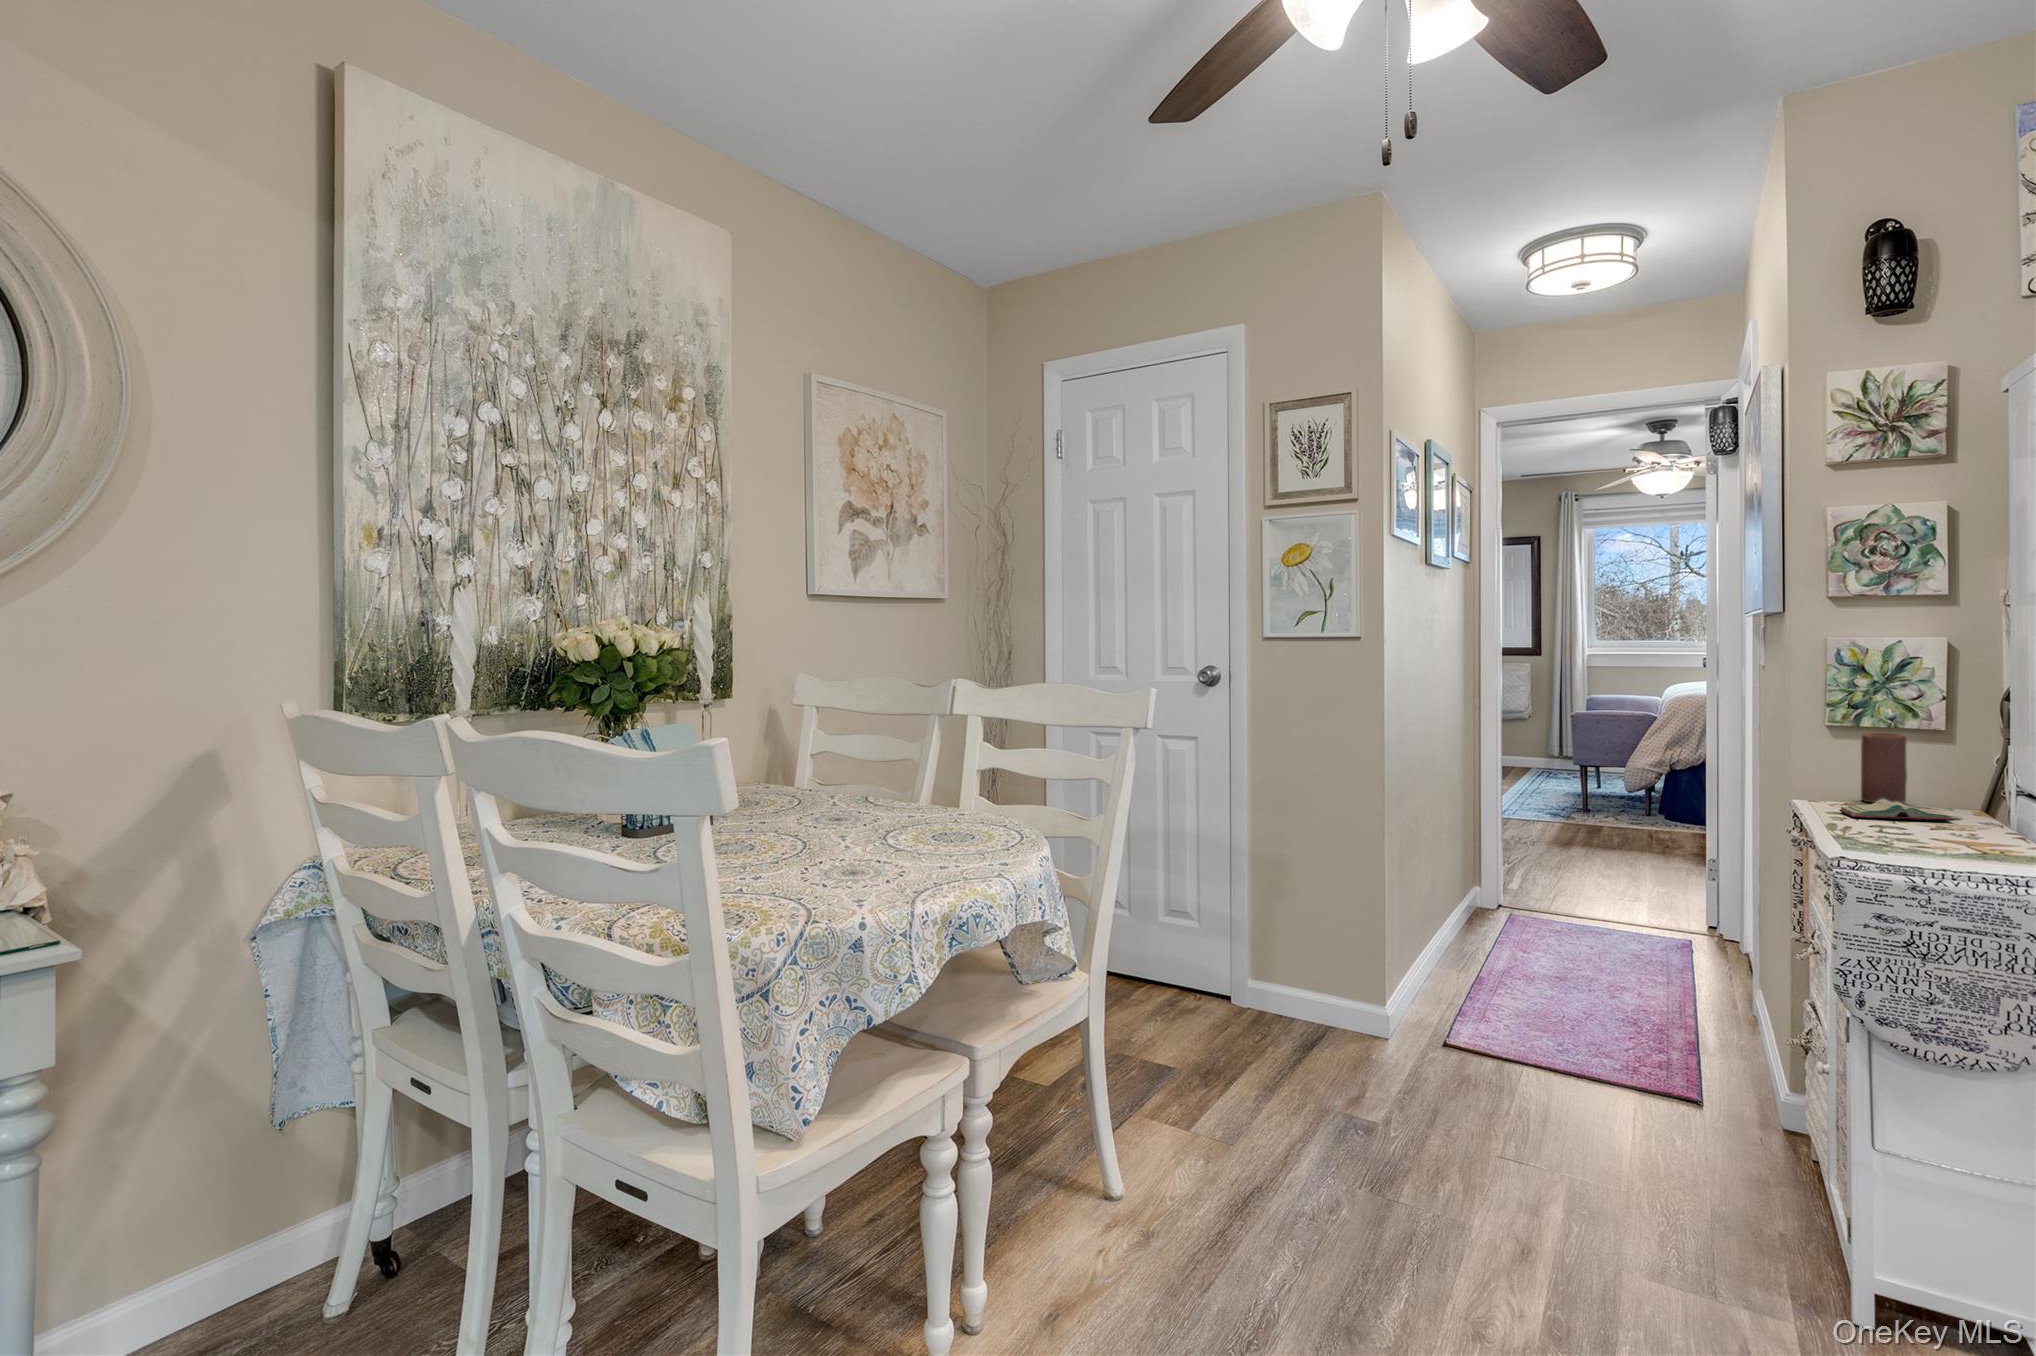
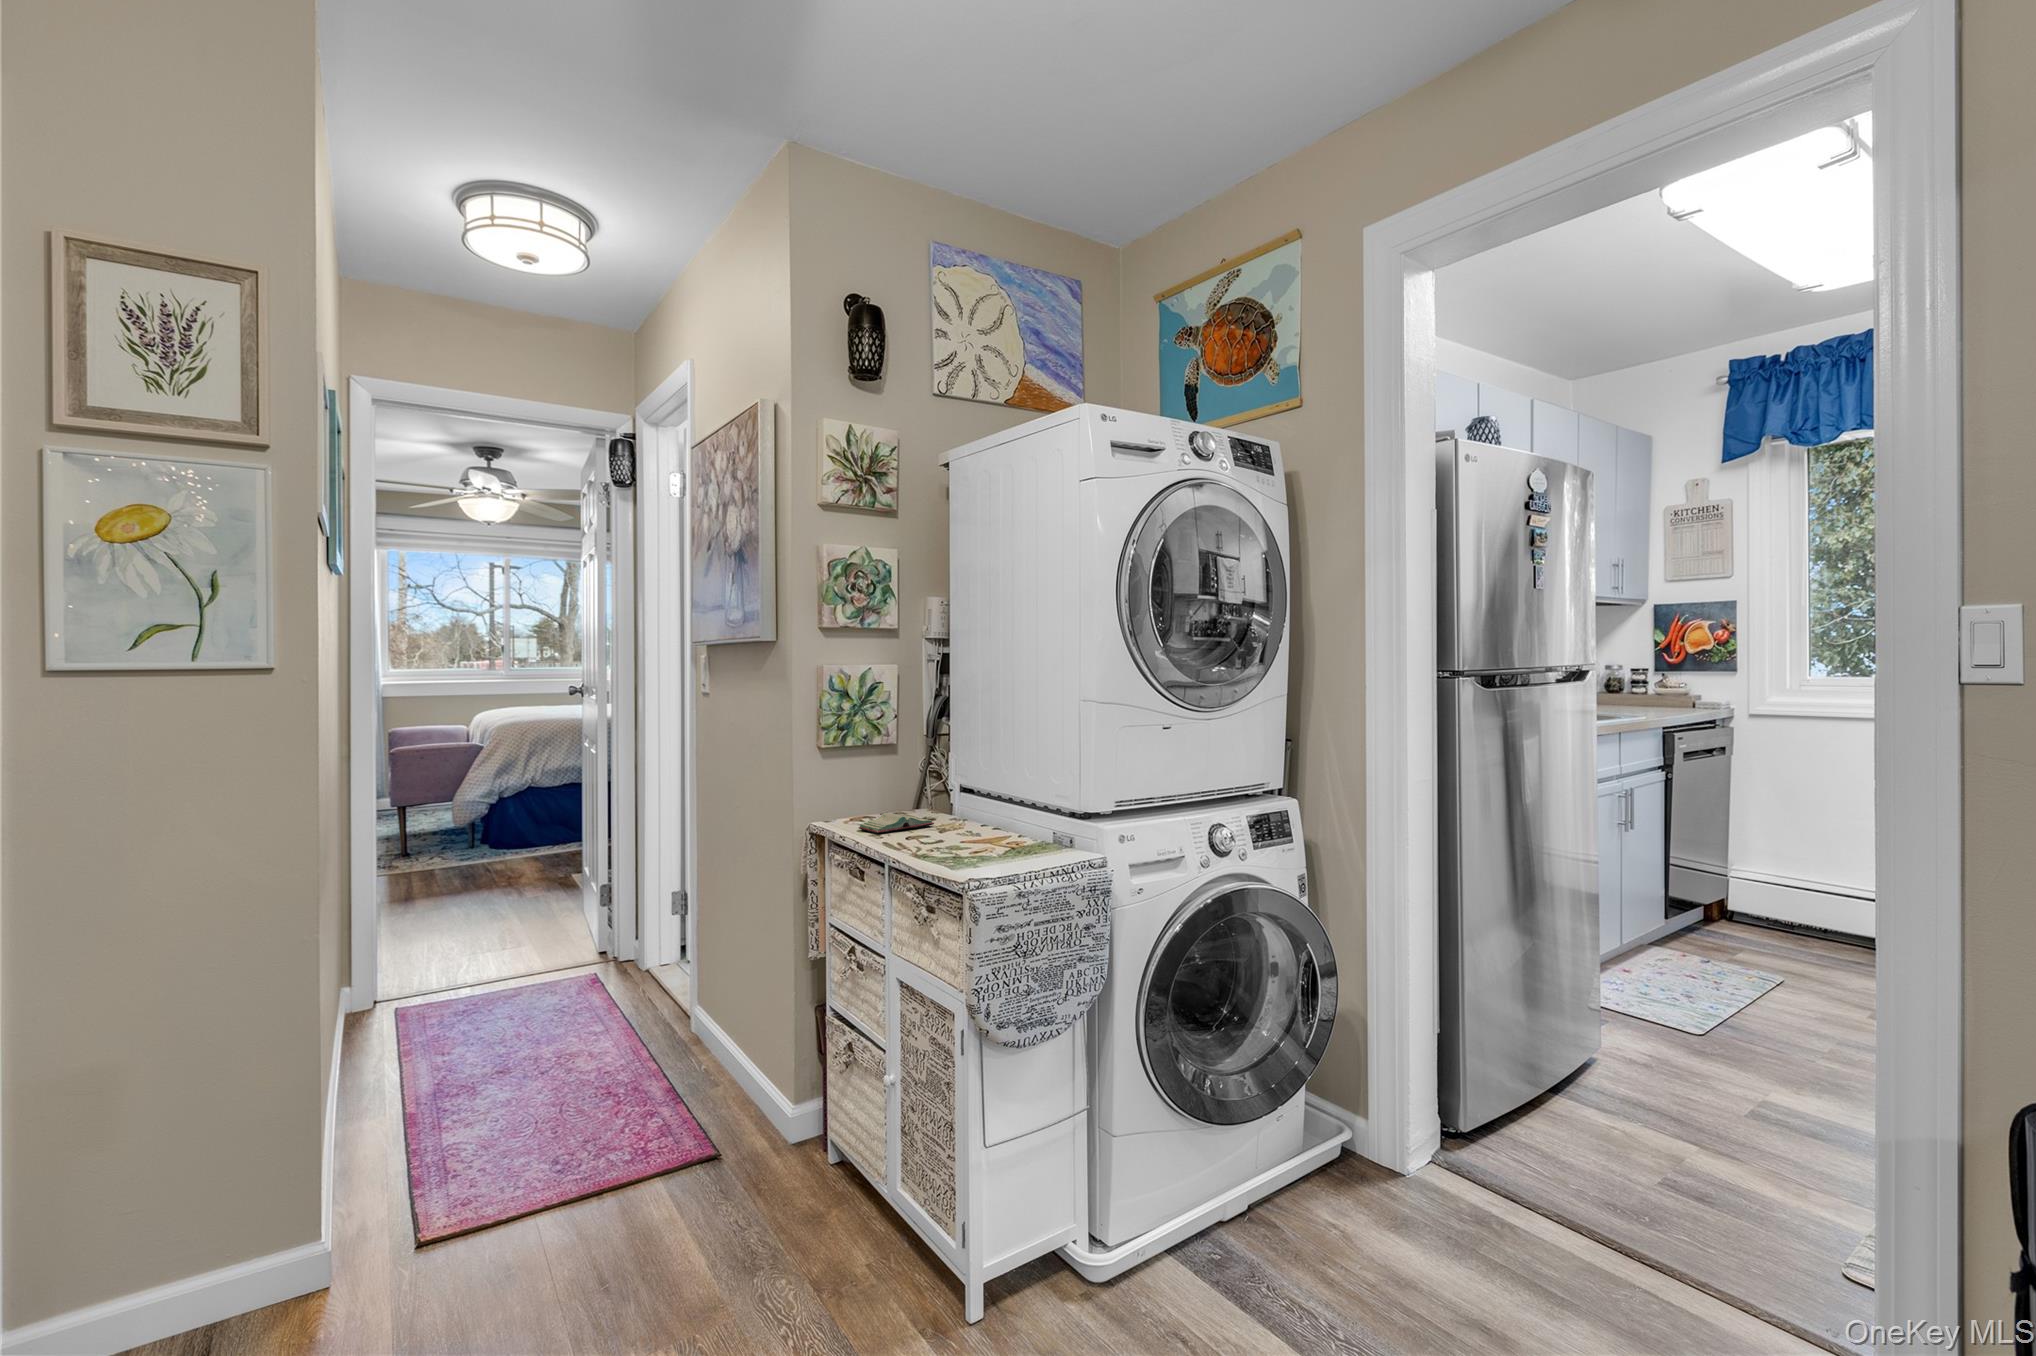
candle: present [1861,732,1907,803] -> none [847,752,878,816]

